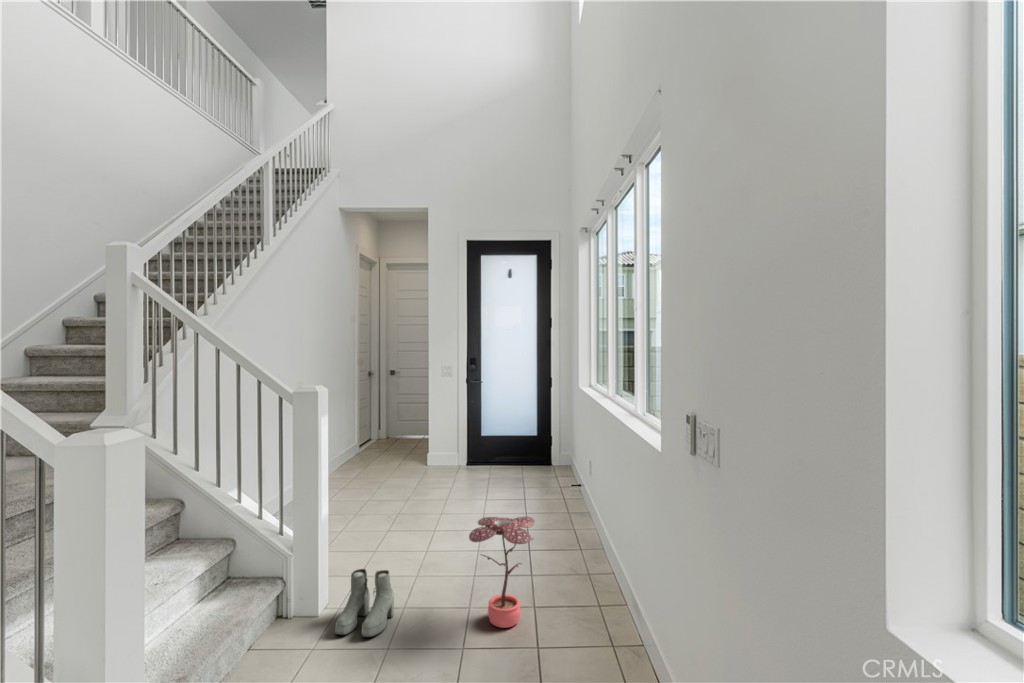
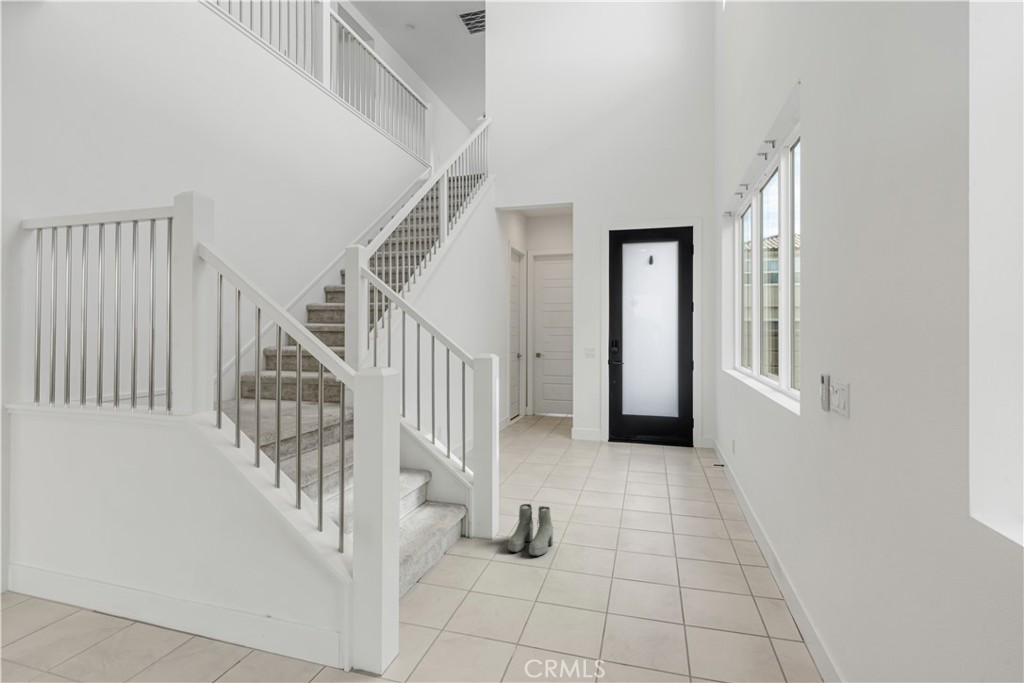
potted plant: present [469,517,535,628] -> none [618,471,677,564]

